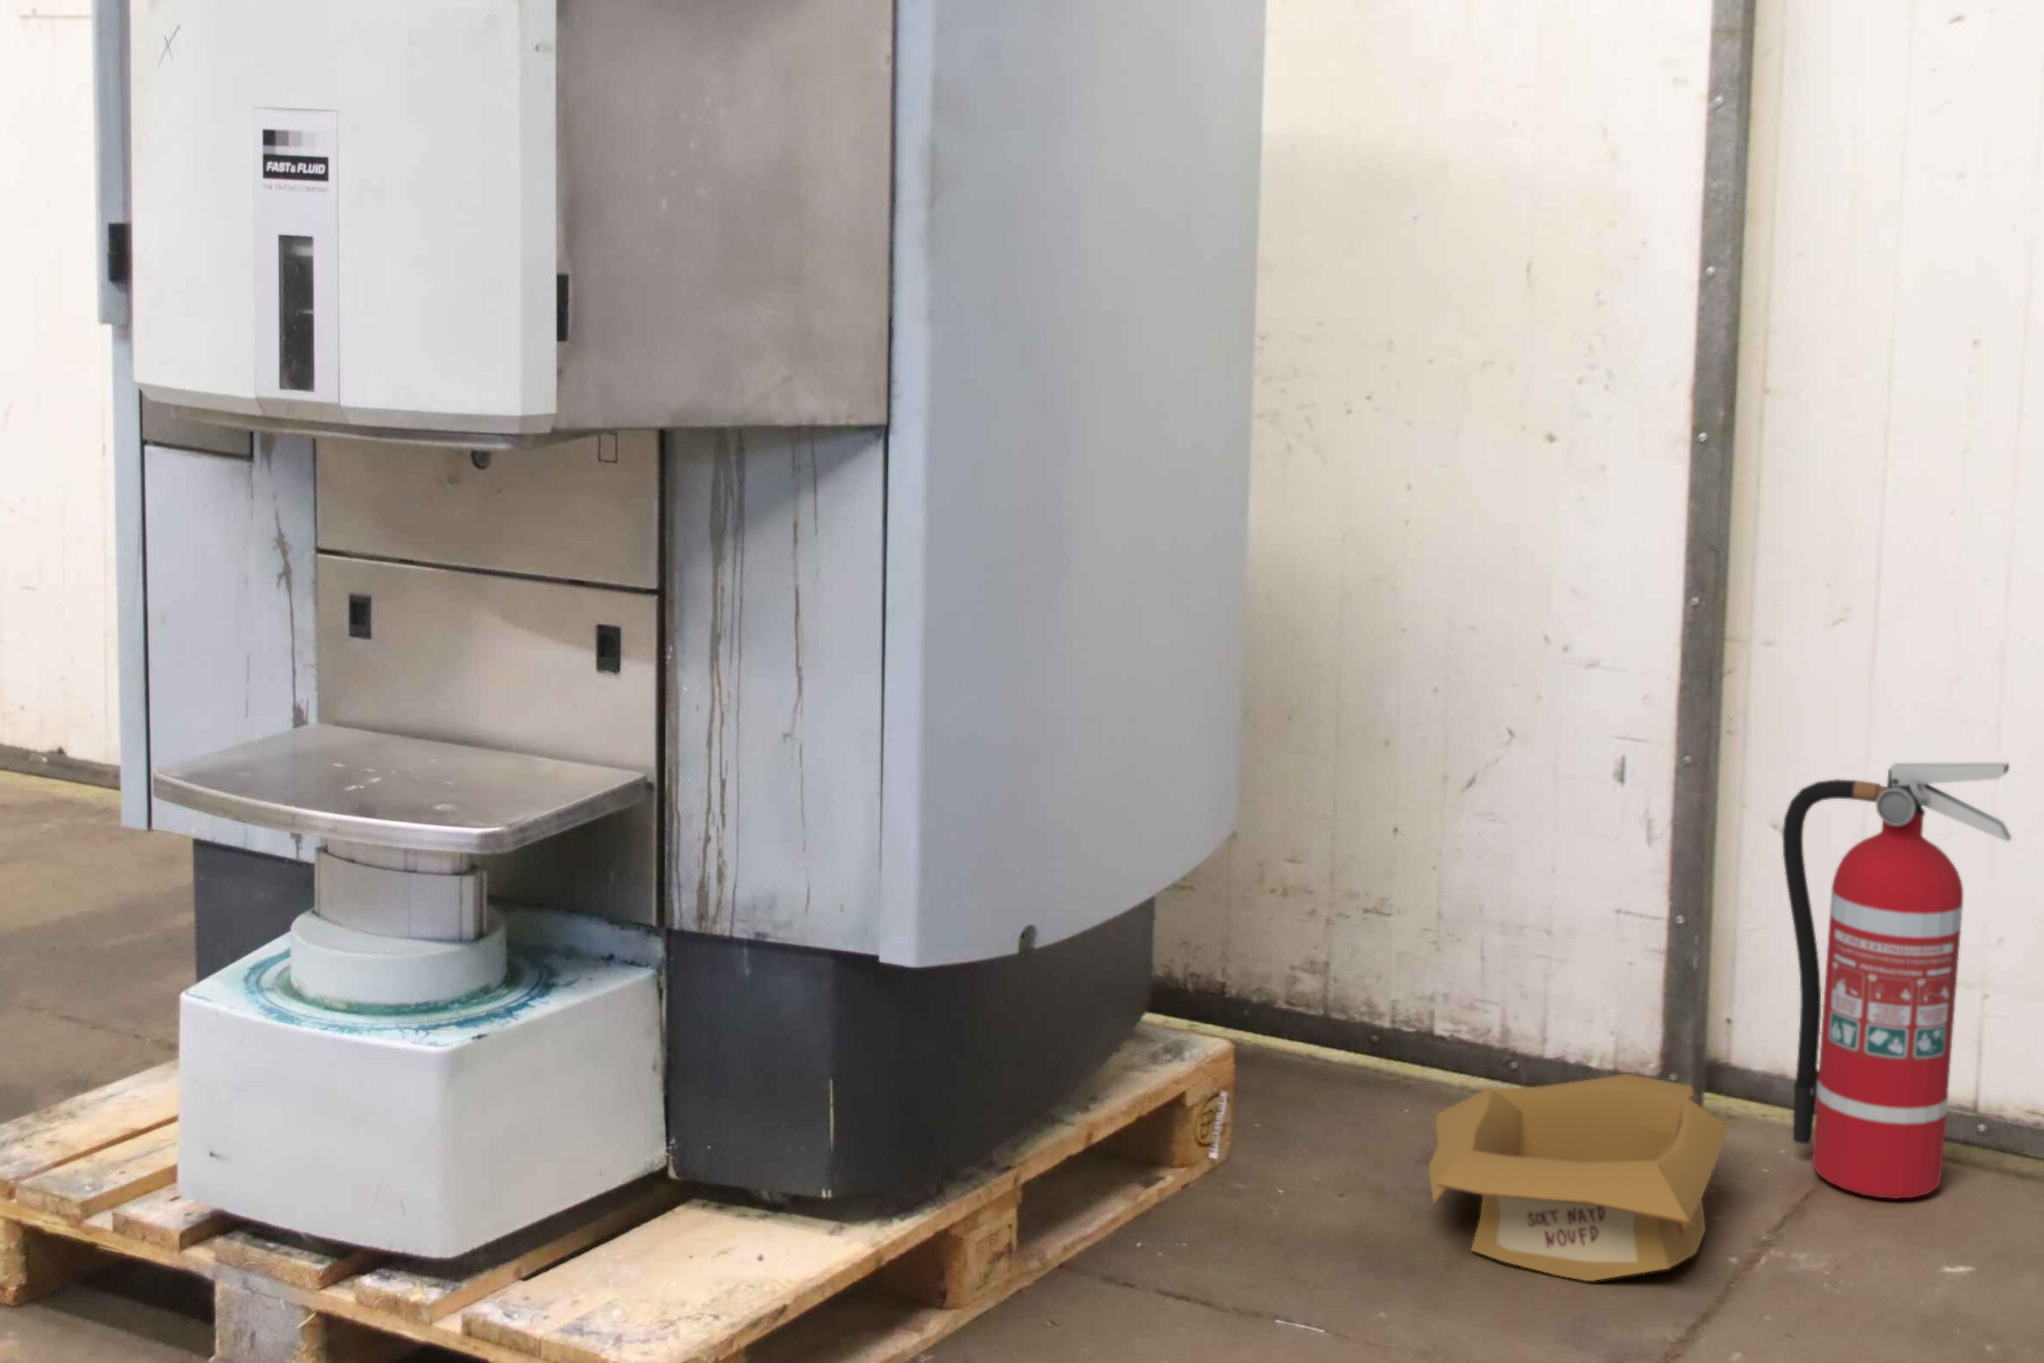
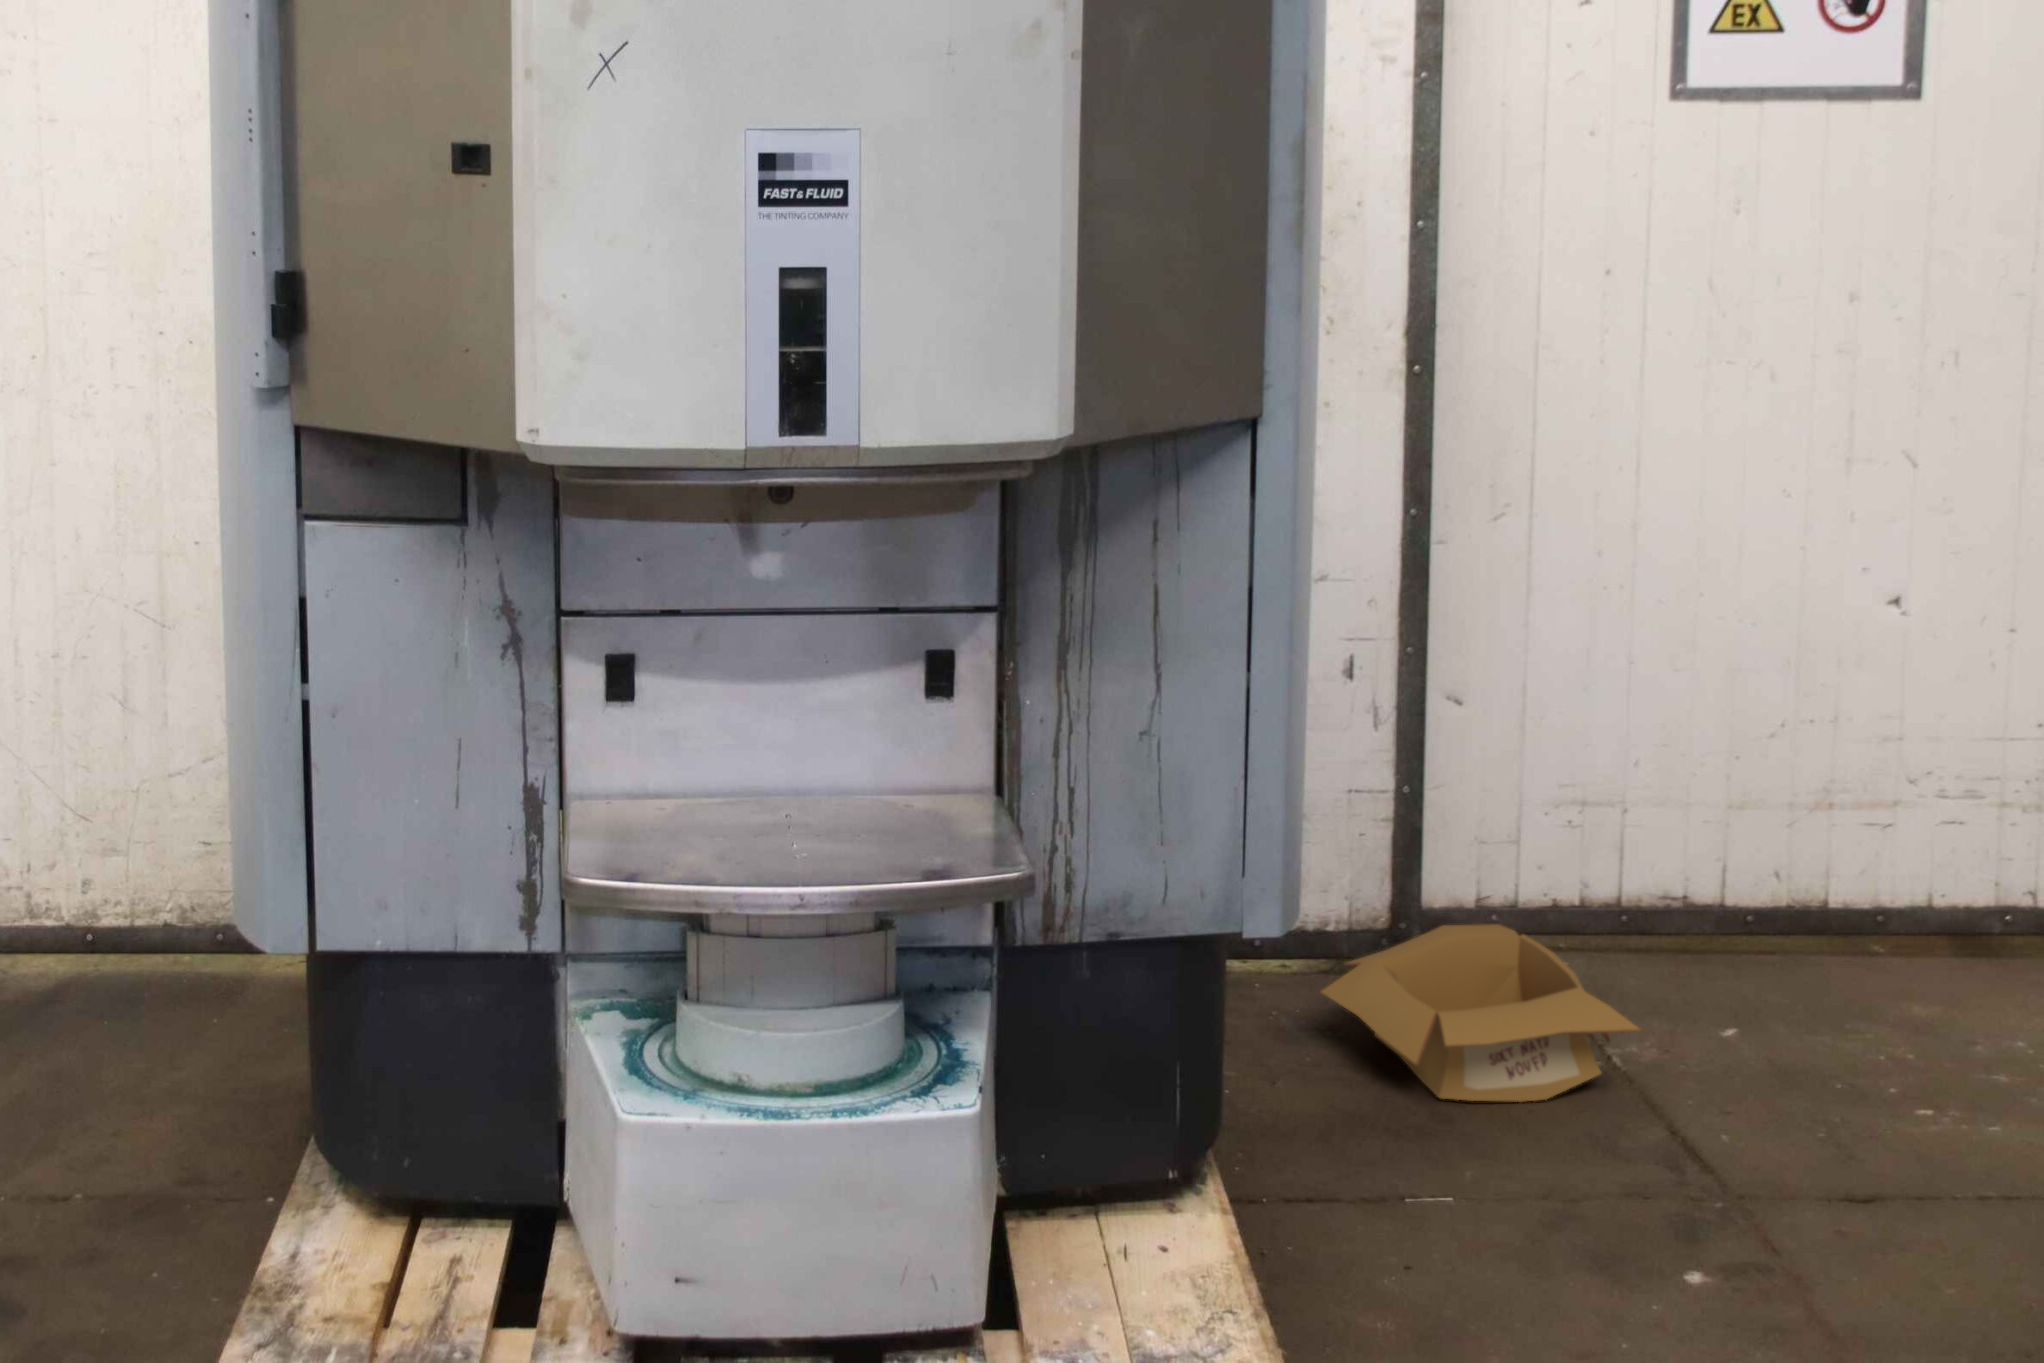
fire extinguisher: present [1783,763,2011,1198] -> none [1506,620,1688,986]

